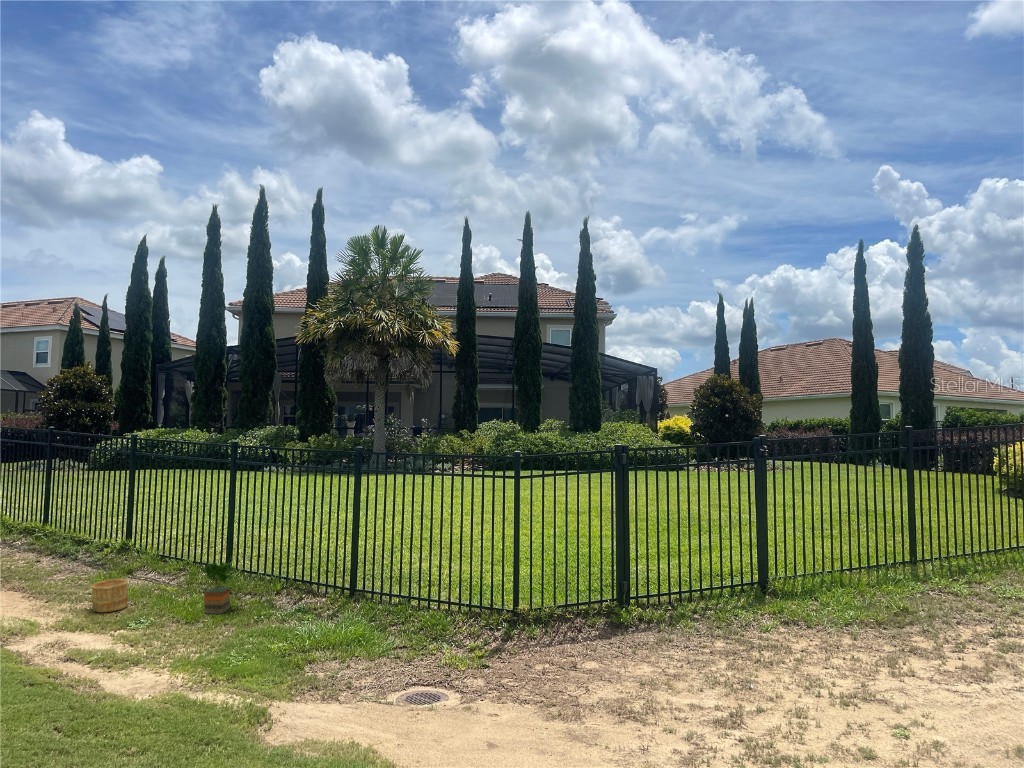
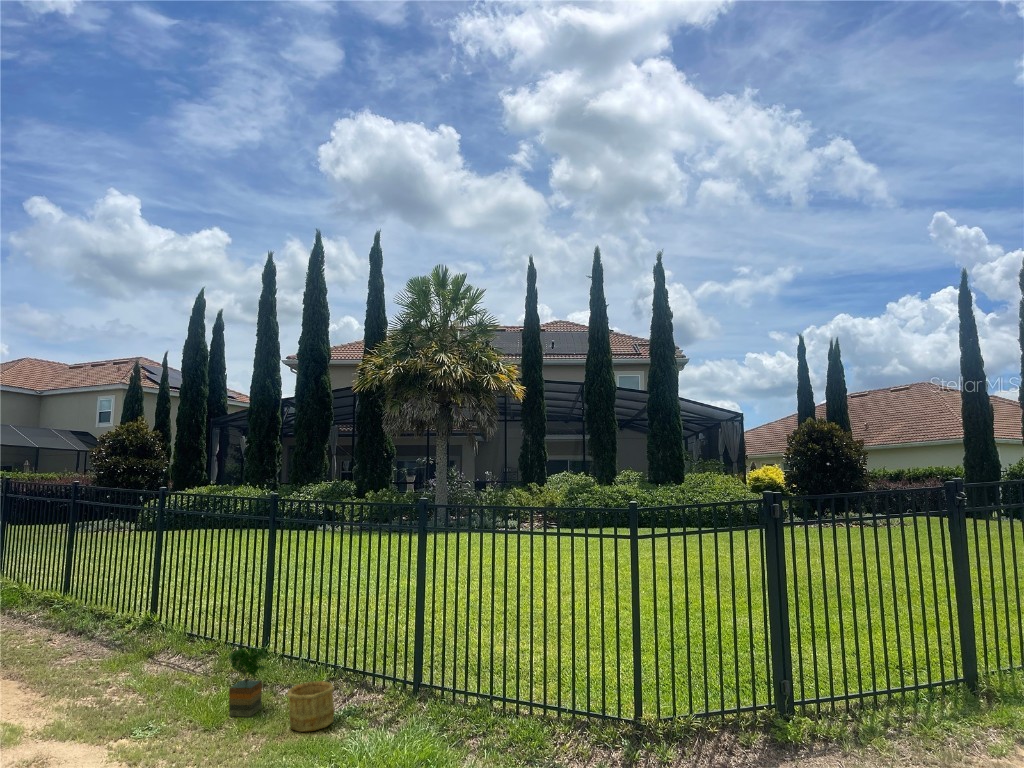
wooden bucket: present [91,579,128,612] -> present [288,681,334,732]

